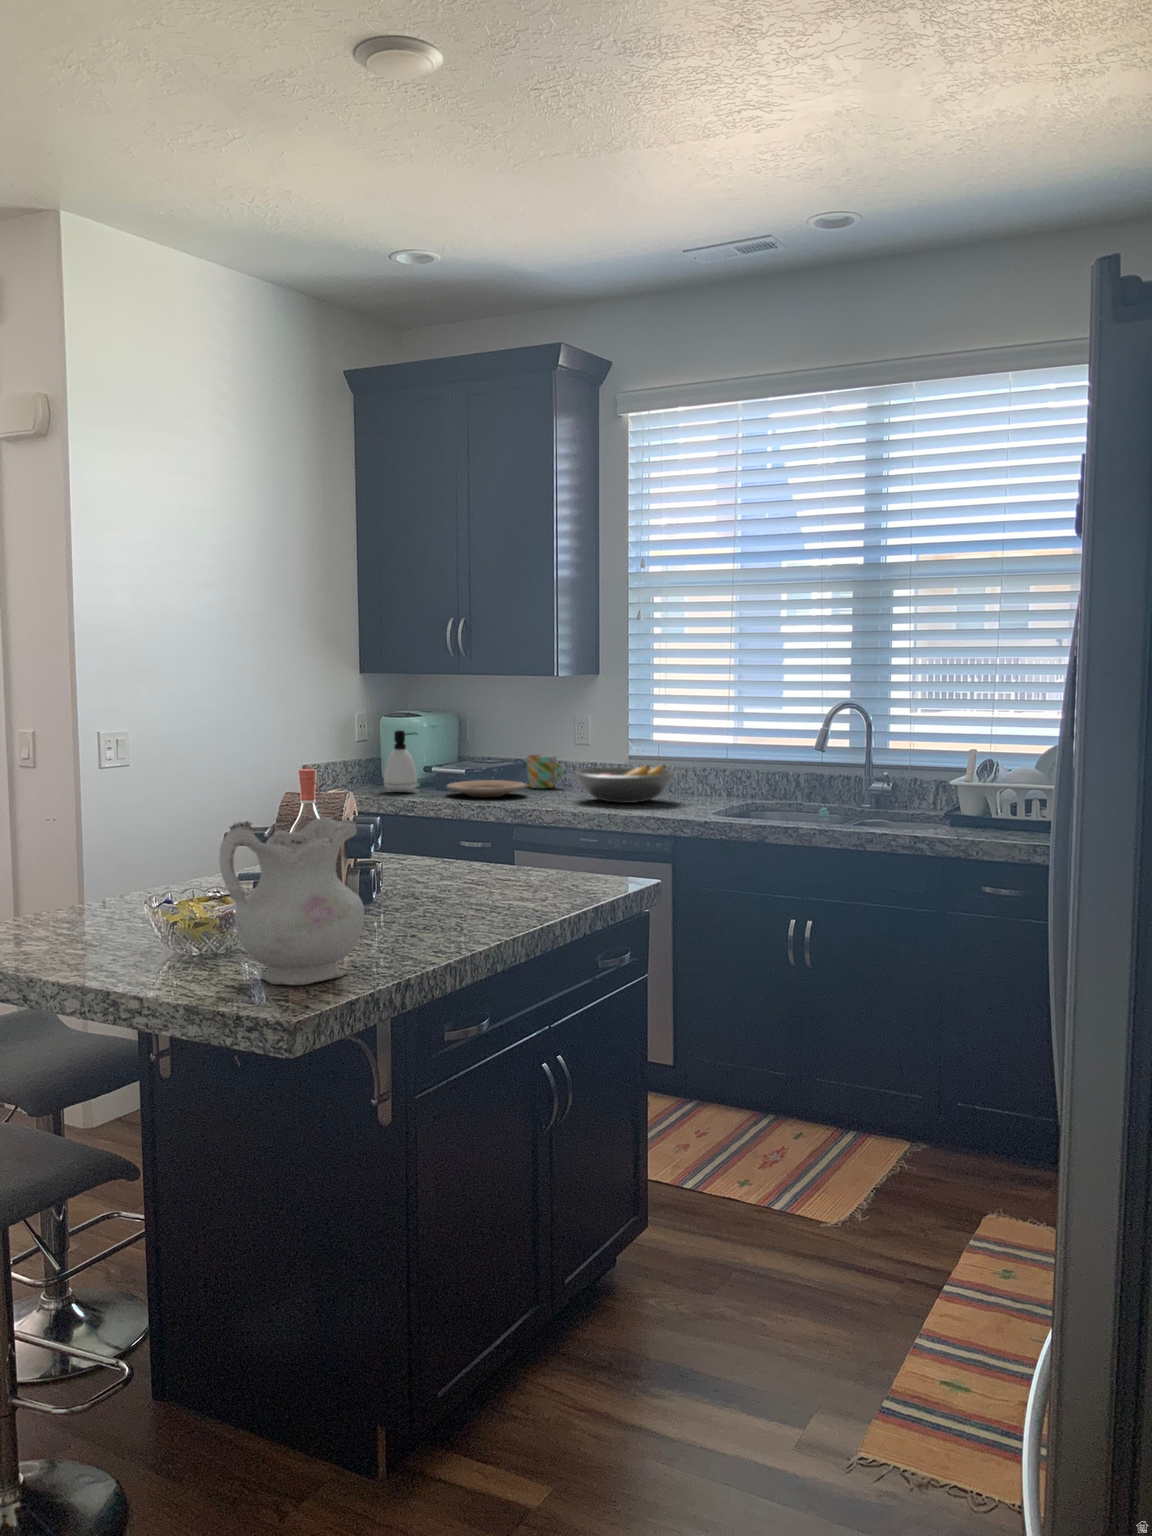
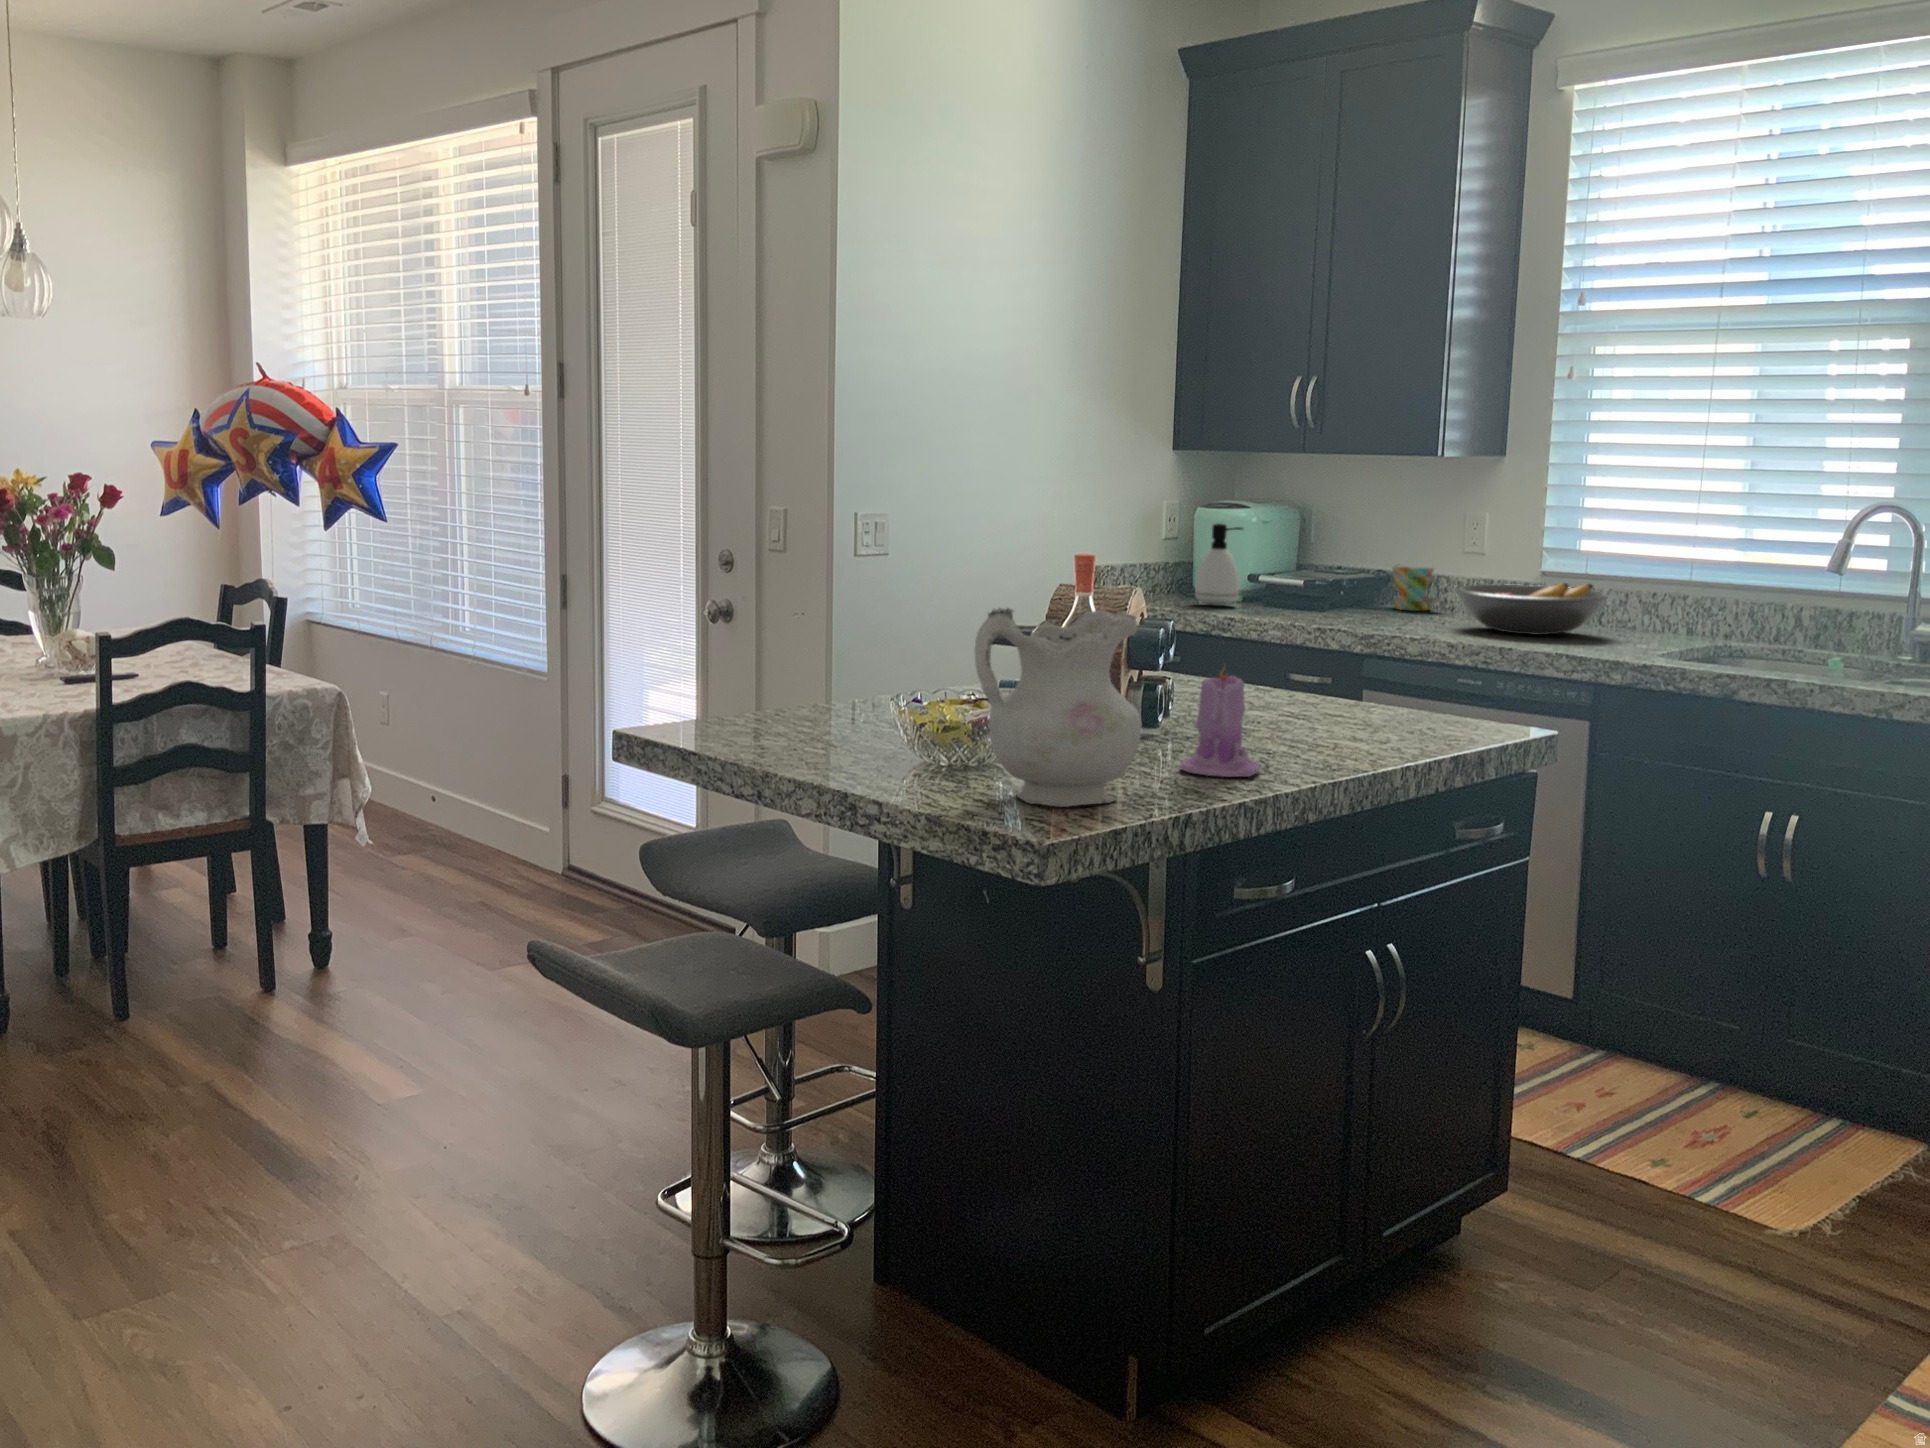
plate: present [447,780,527,797] -> none [1278,595,1389,618]
candle: none [395,851,458,943] -> present [1181,669,1260,777]

